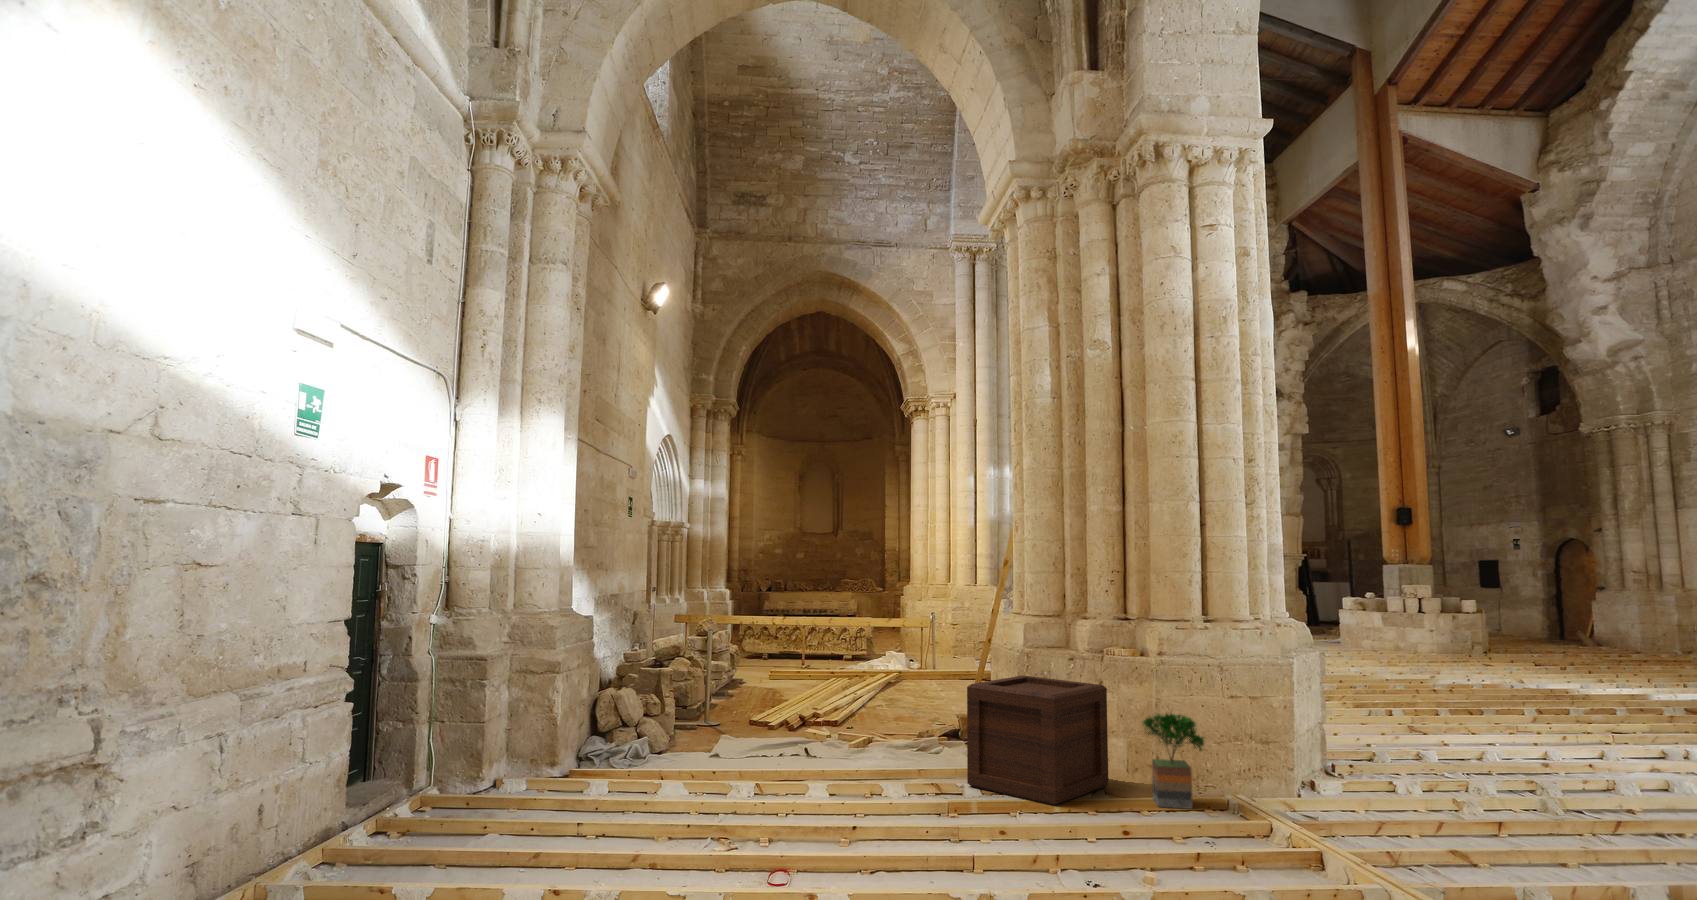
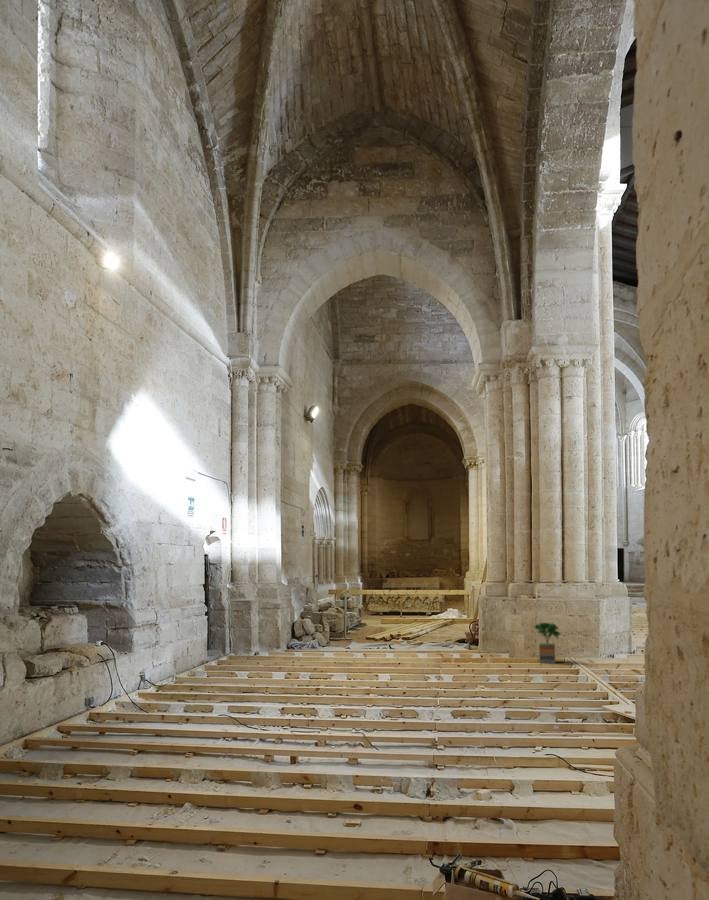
wooden crate: present [967,675,1108,805] -> none [458,609,524,663]

